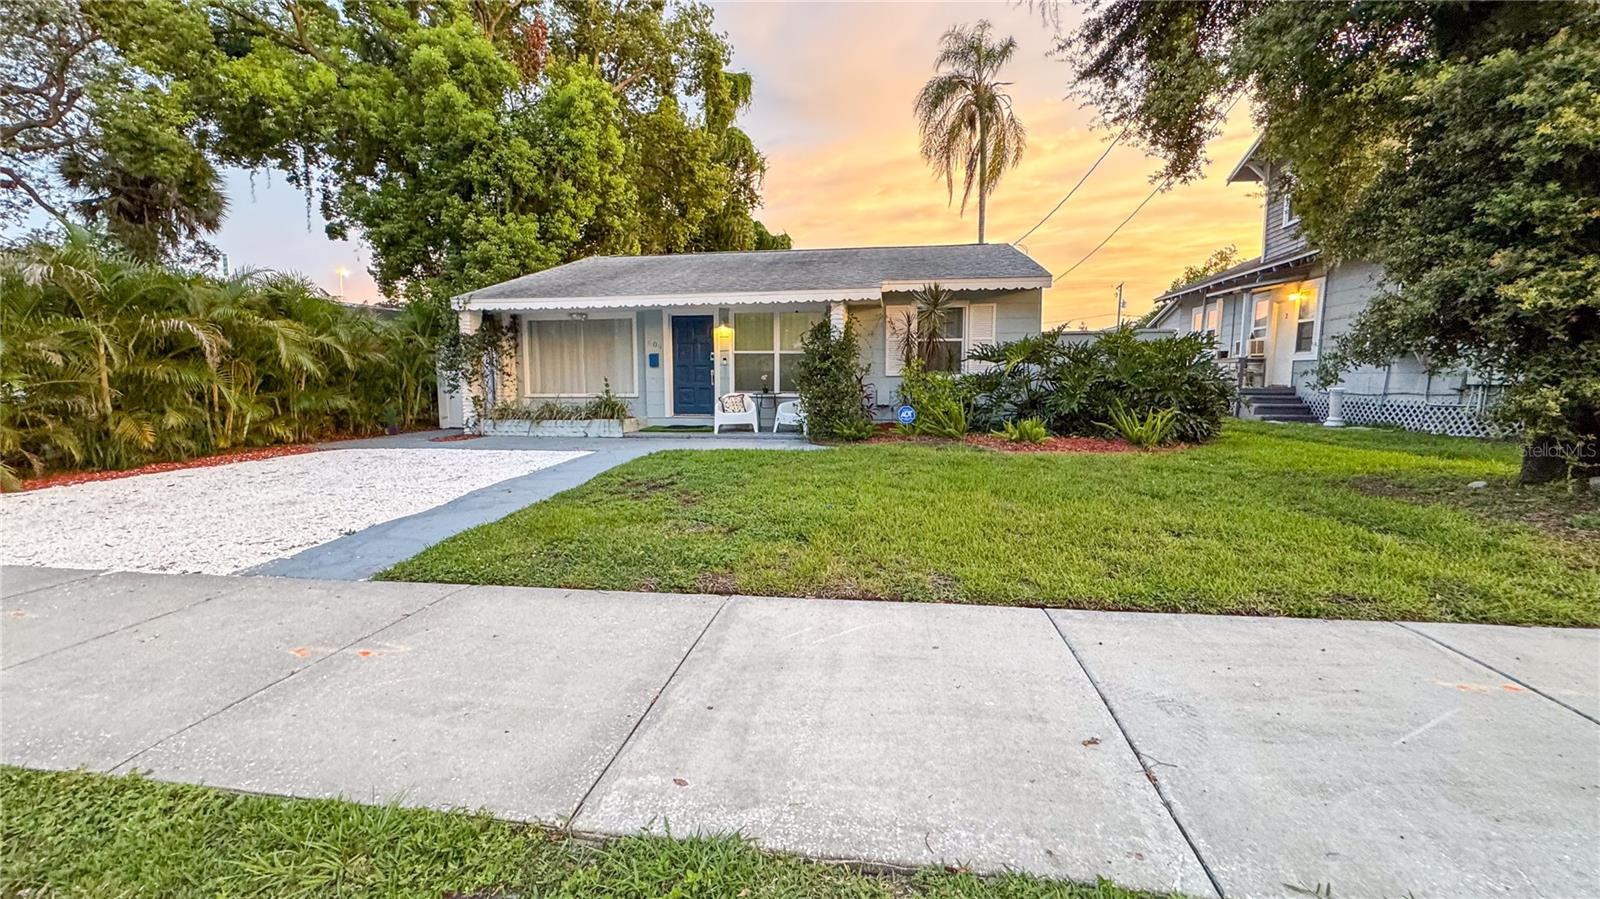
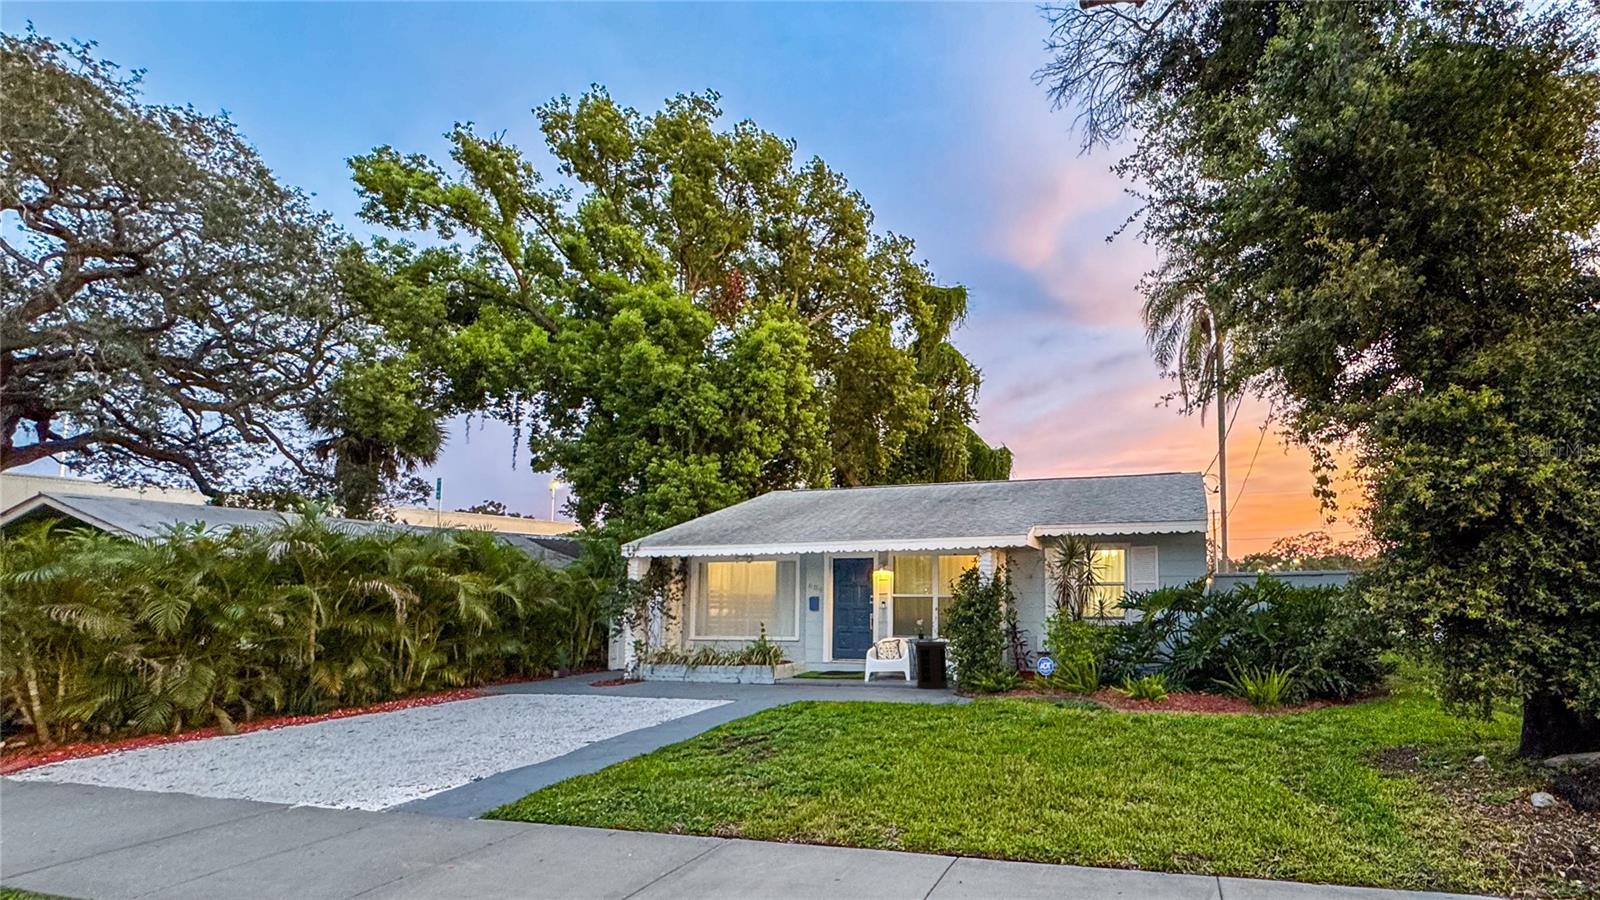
side table: none [770,394,800,435] -> present [914,642,948,689]

